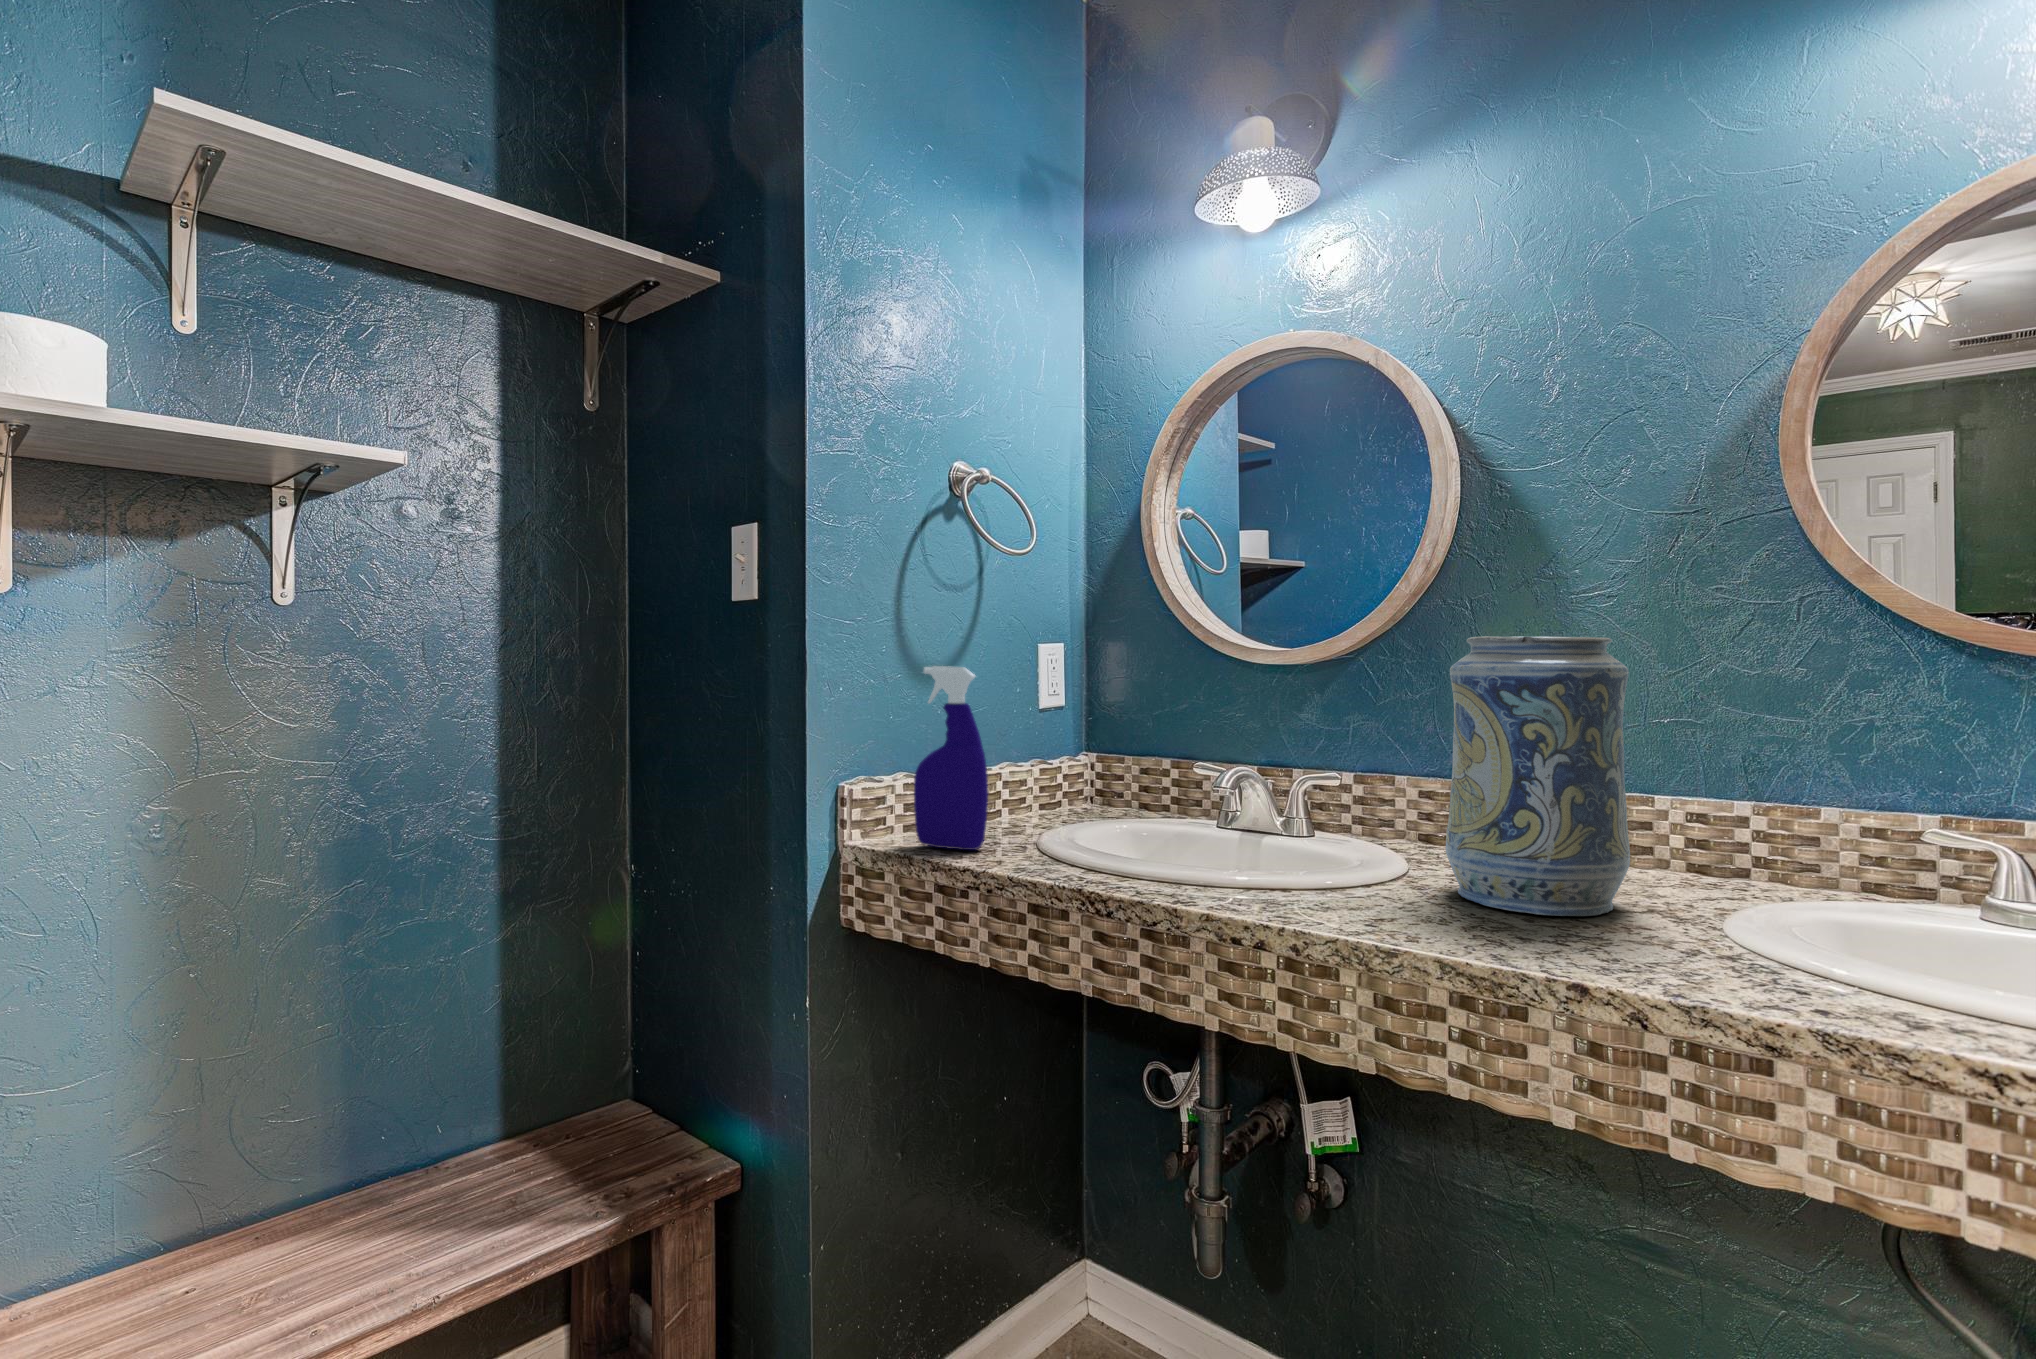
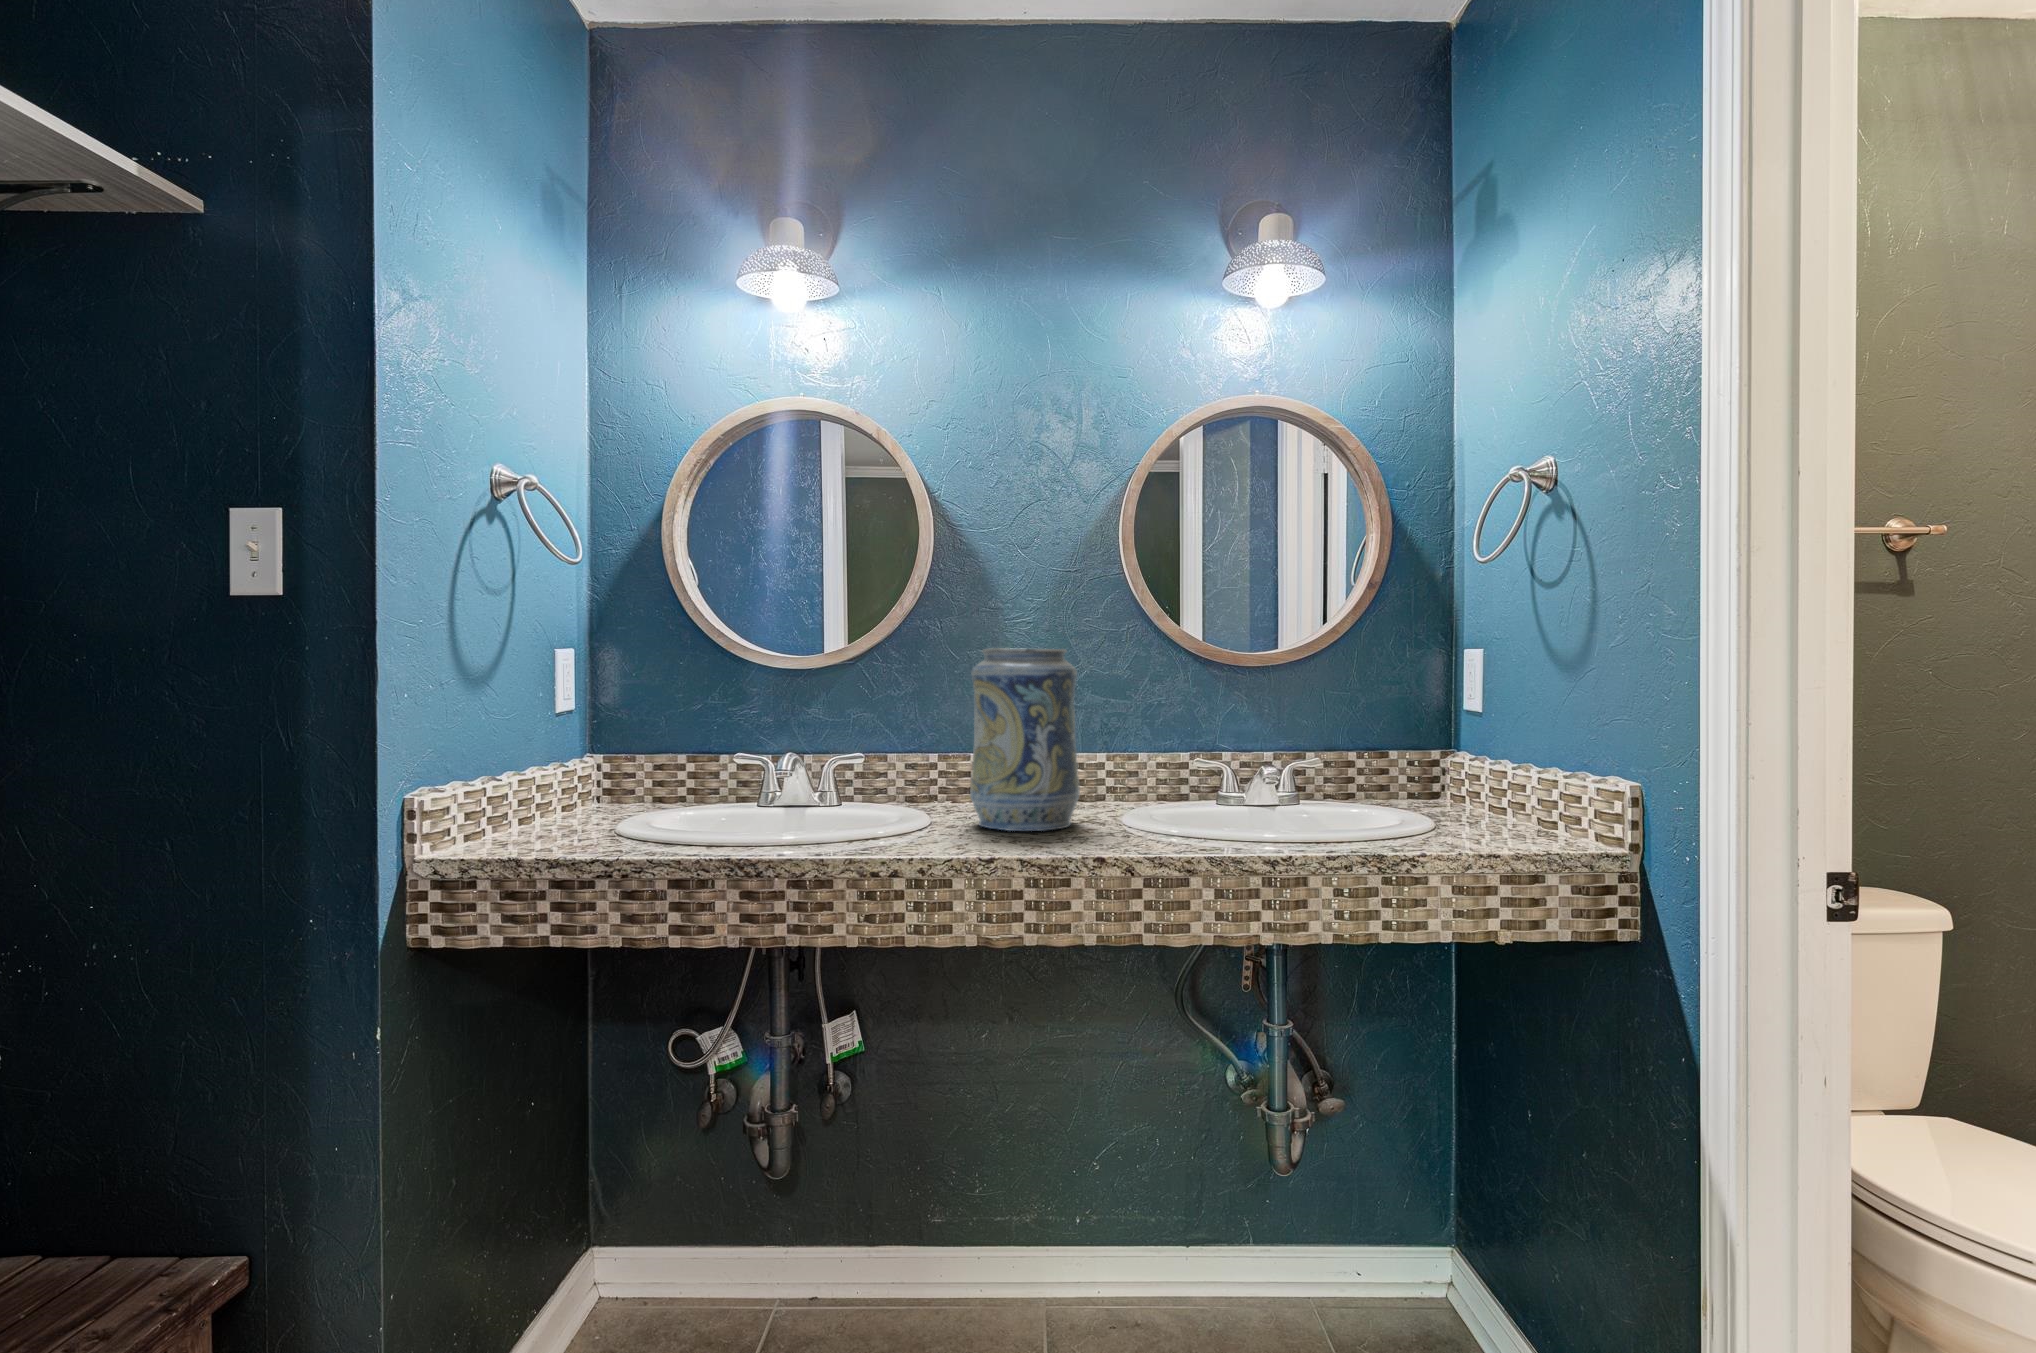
spray bottle: present [914,666,988,850] -> none [507,673,590,848]

